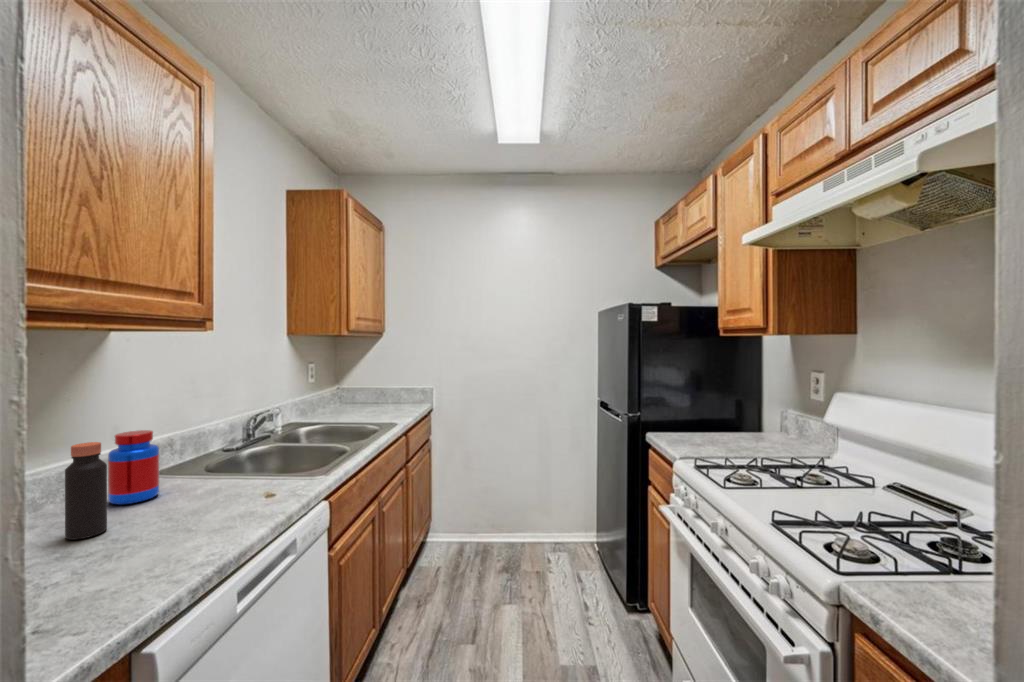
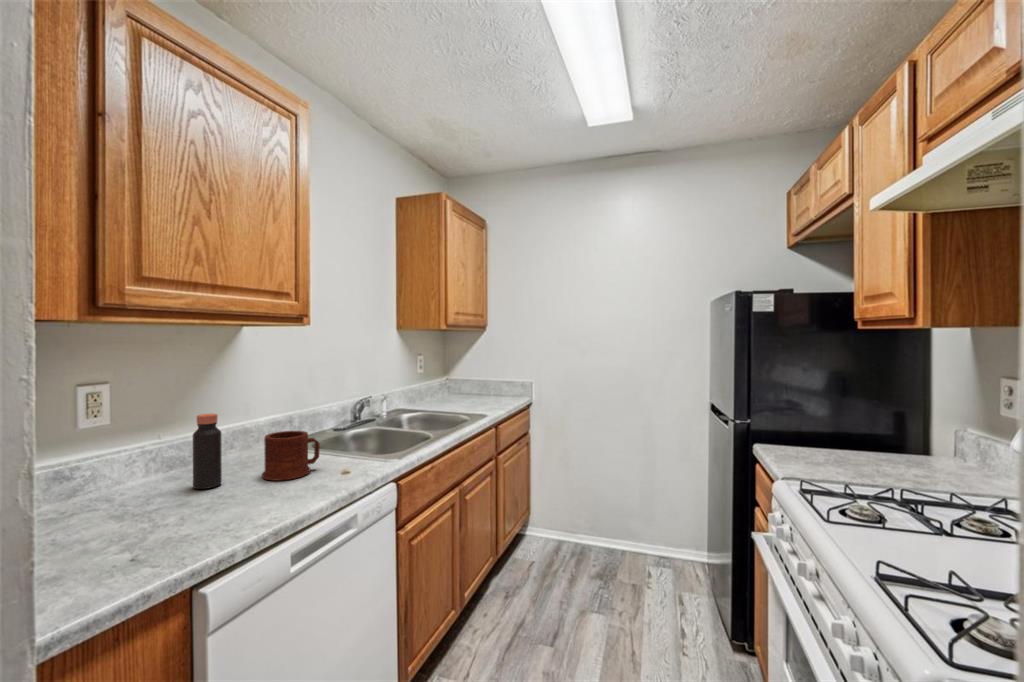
jar: present [108,430,159,505] -> none [232,407,268,466]
mug: none [162,454,235,517] -> present [262,431,319,481]

